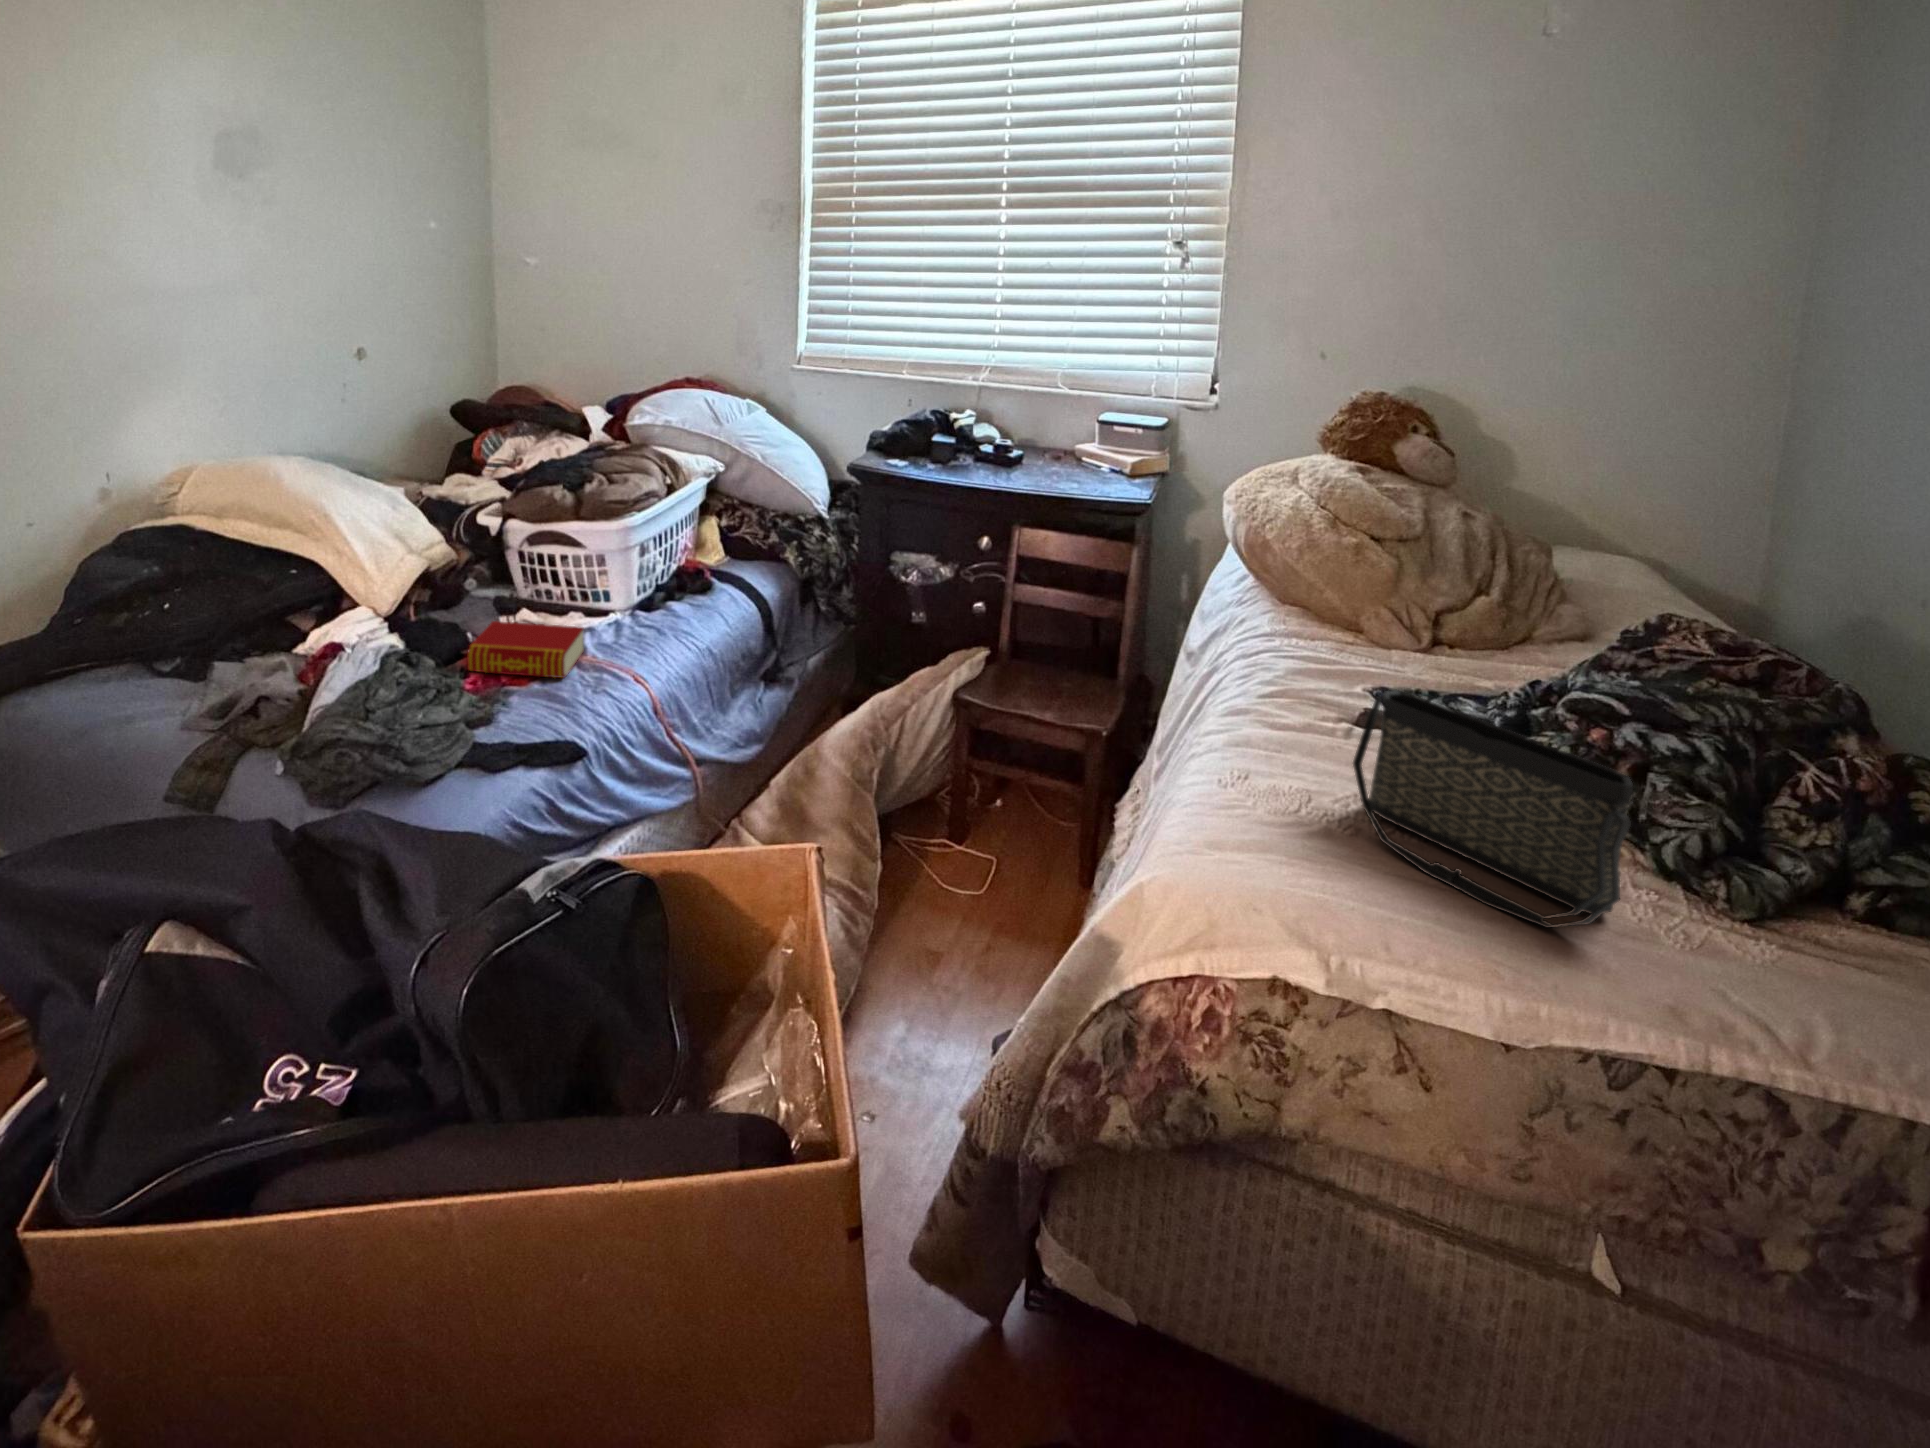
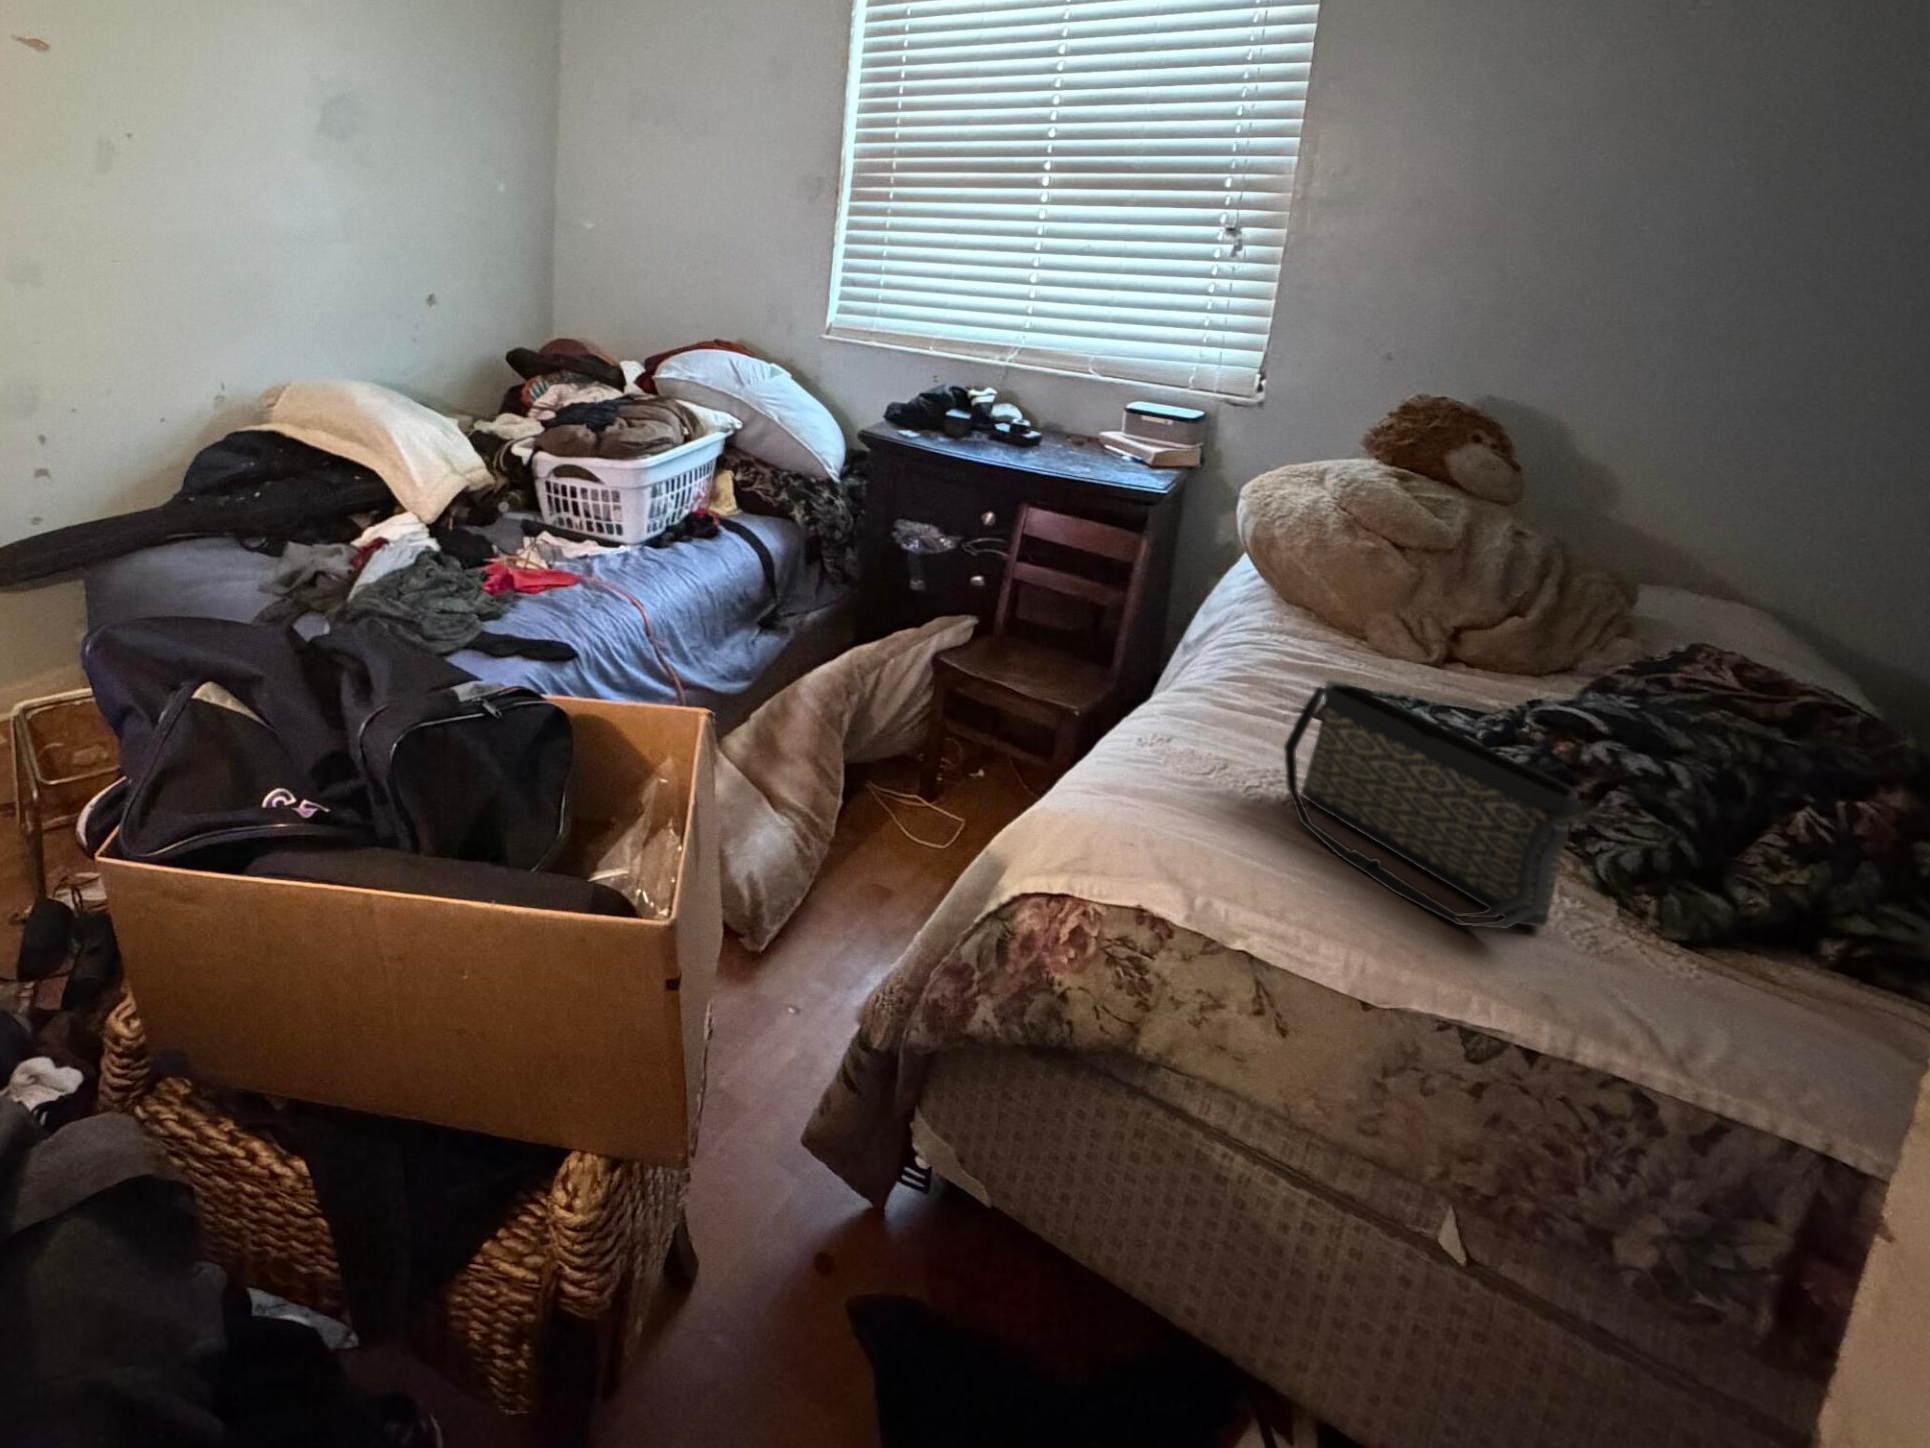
book: present [467,621,584,678] -> none [494,536,593,590]

